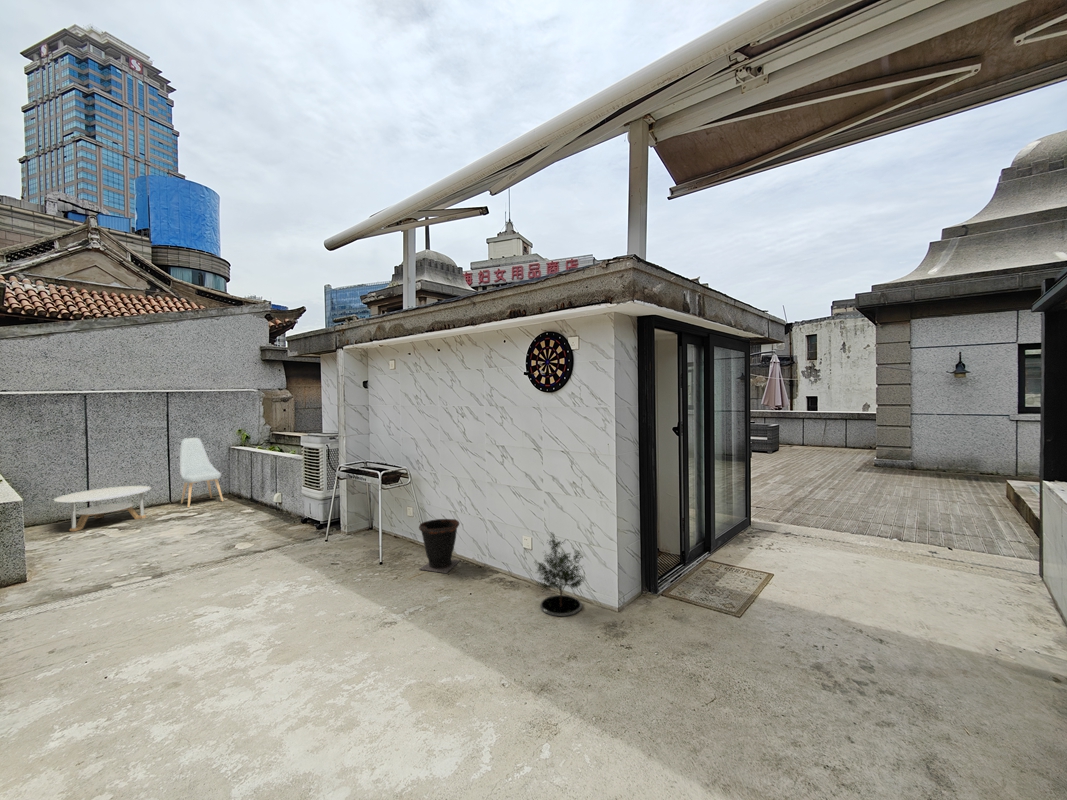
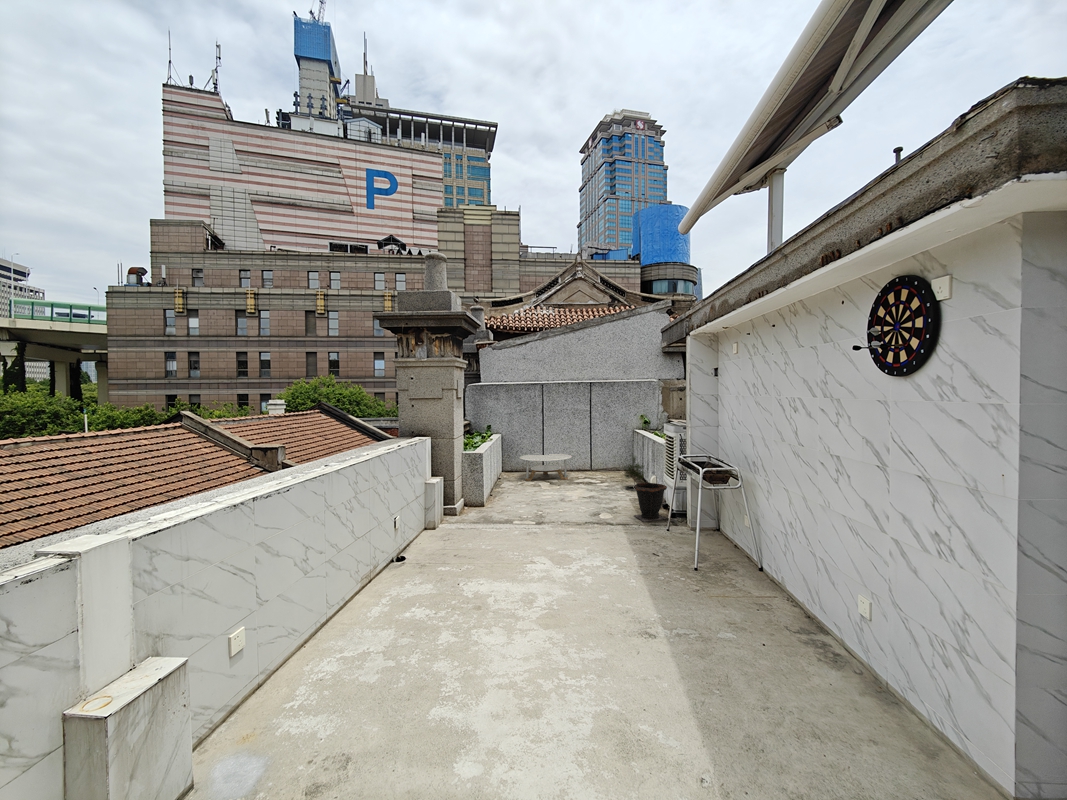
chair: present [180,438,223,507] -> none [594,420,622,477]
bucket: present [419,519,459,573] -> present [634,483,667,522]
potted tree: present [538,535,583,616] -> present [623,457,644,491]

